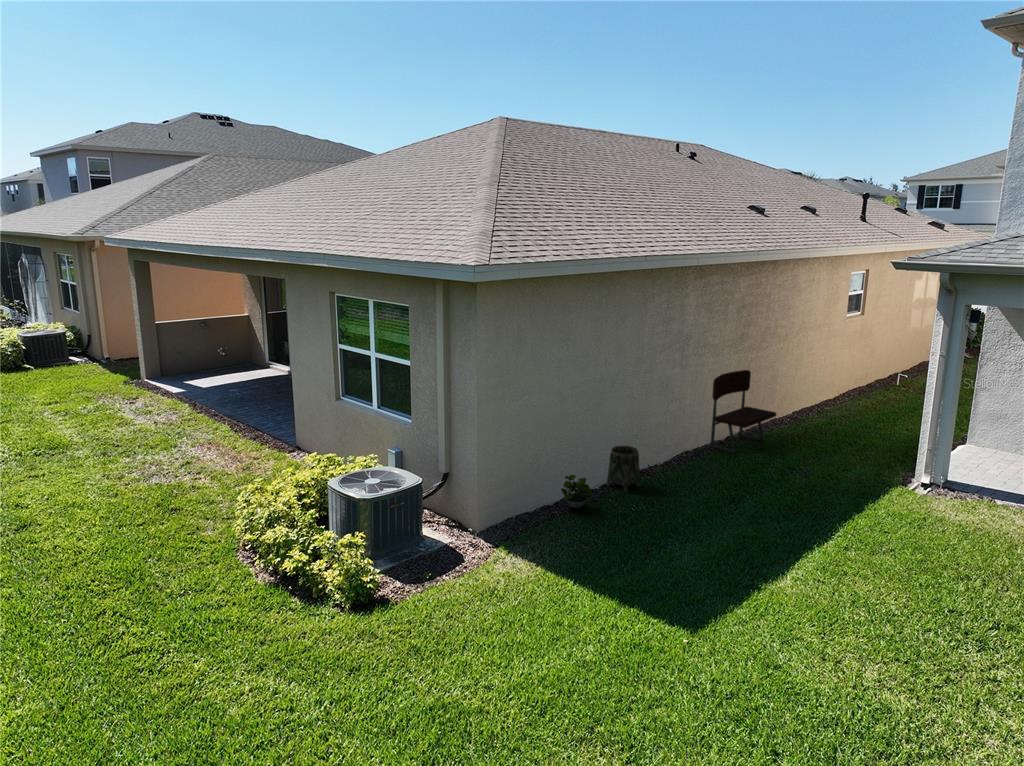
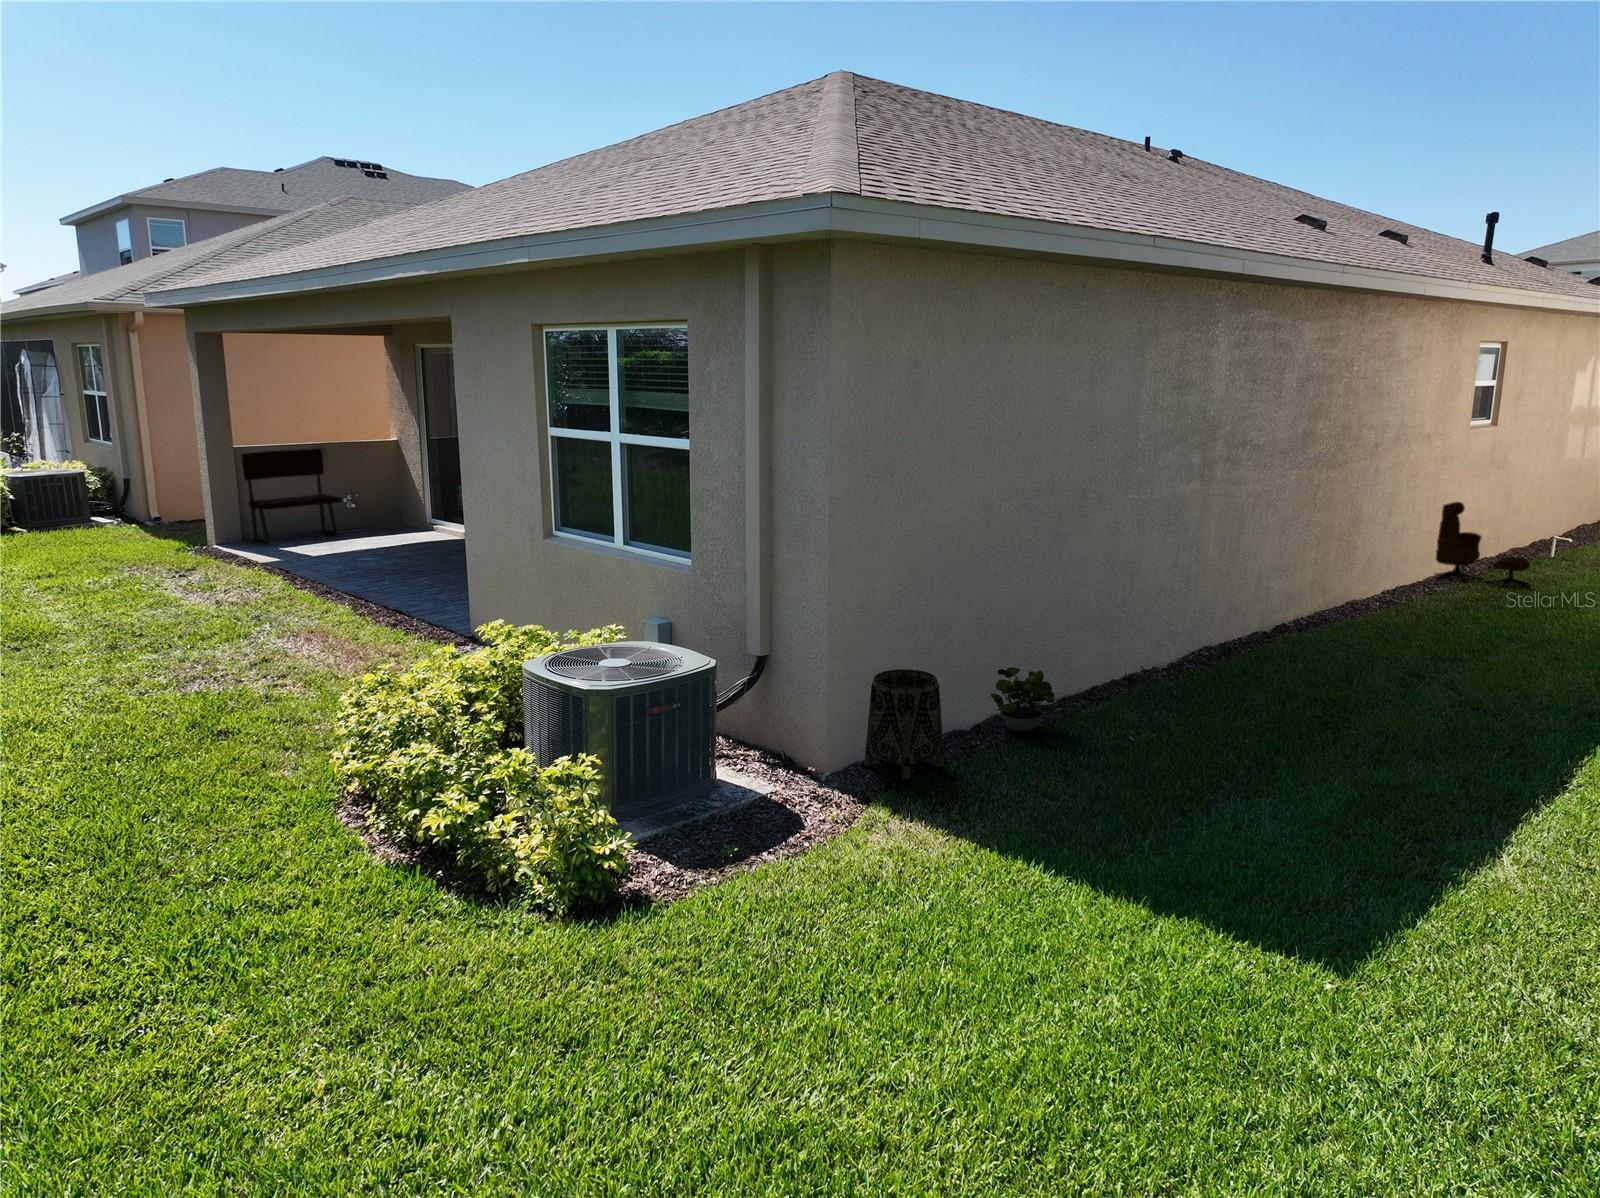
lounge chair: none [815,366,863,415] -> present [1435,502,1530,588]
bench: present [710,370,776,453] -> present [241,449,342,543]
basket: present [607,446,640,492] -> present [865,669,944,780]

